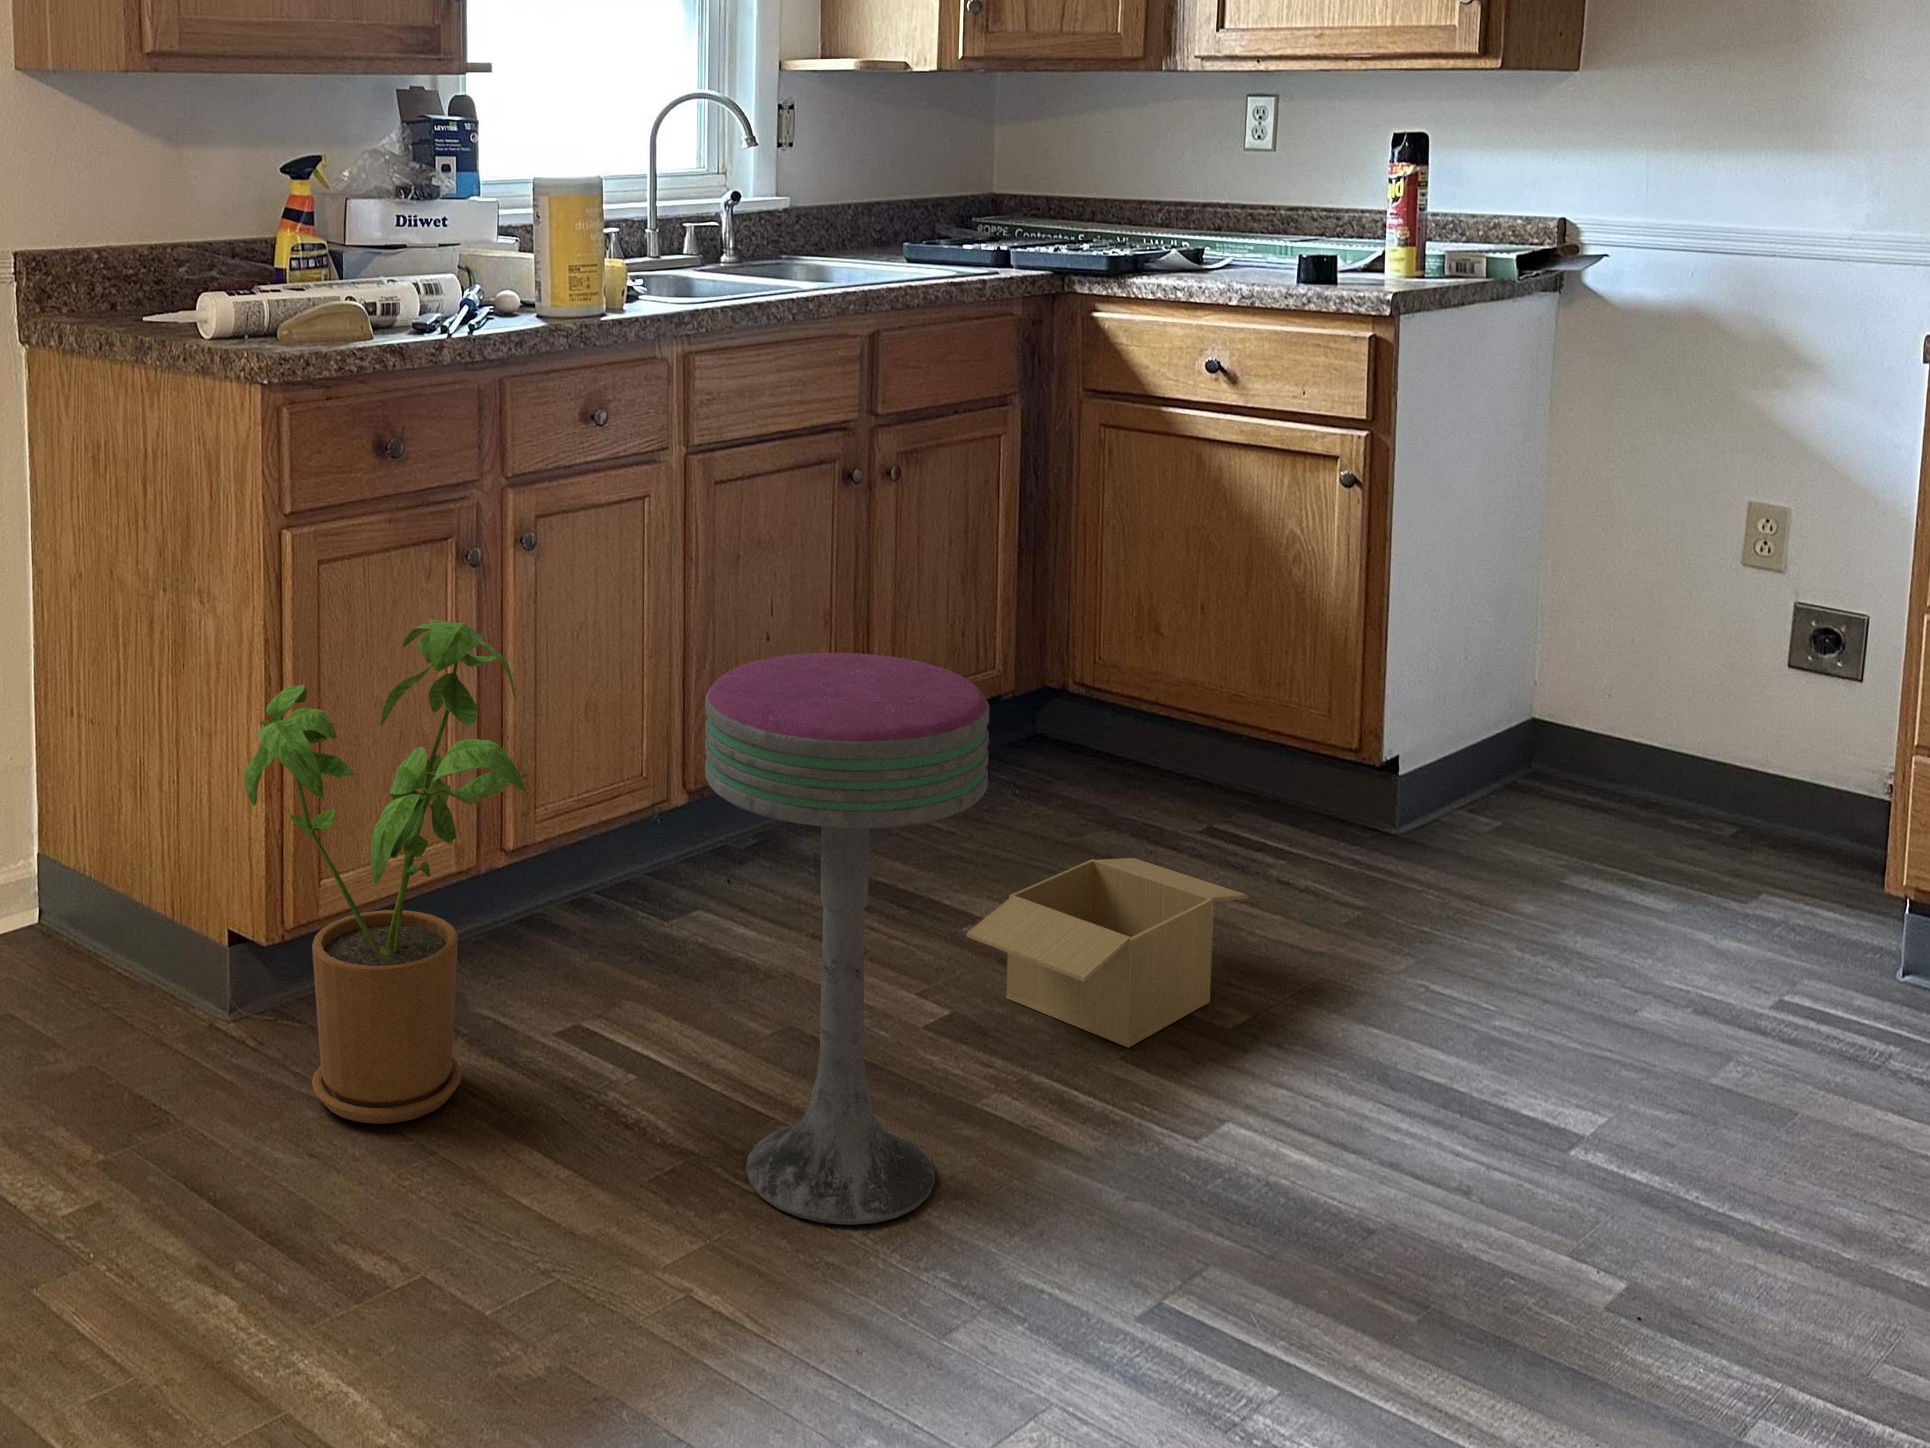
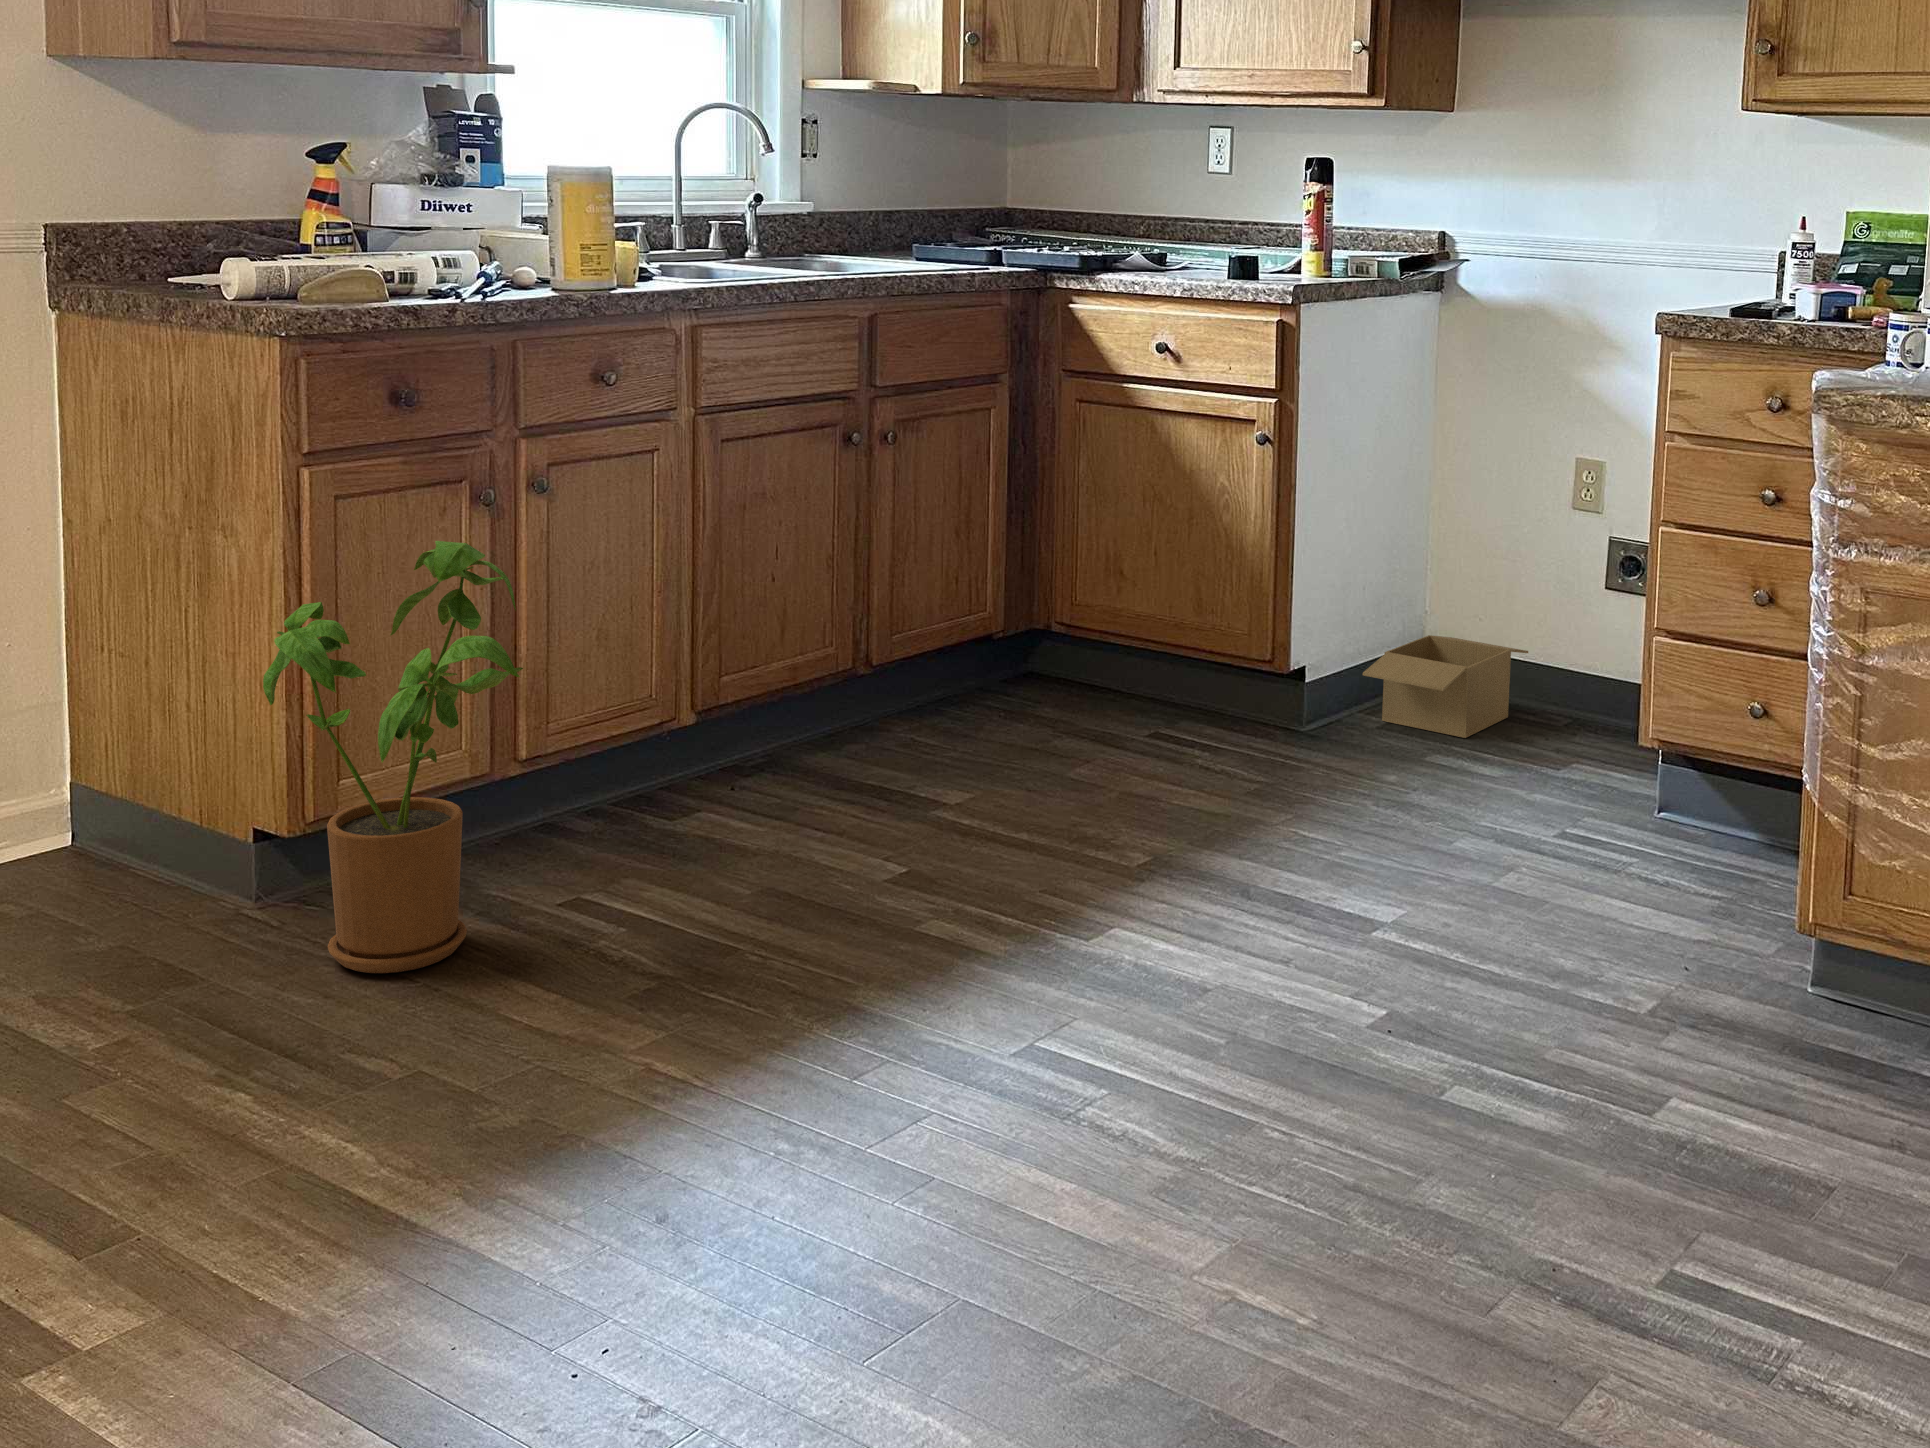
bar stool: present [705,653,989,1225] -> none [670,558,906,1011]
cardboard box: present [967,858,1248,1048] -> present [1363,635,1528,738]

